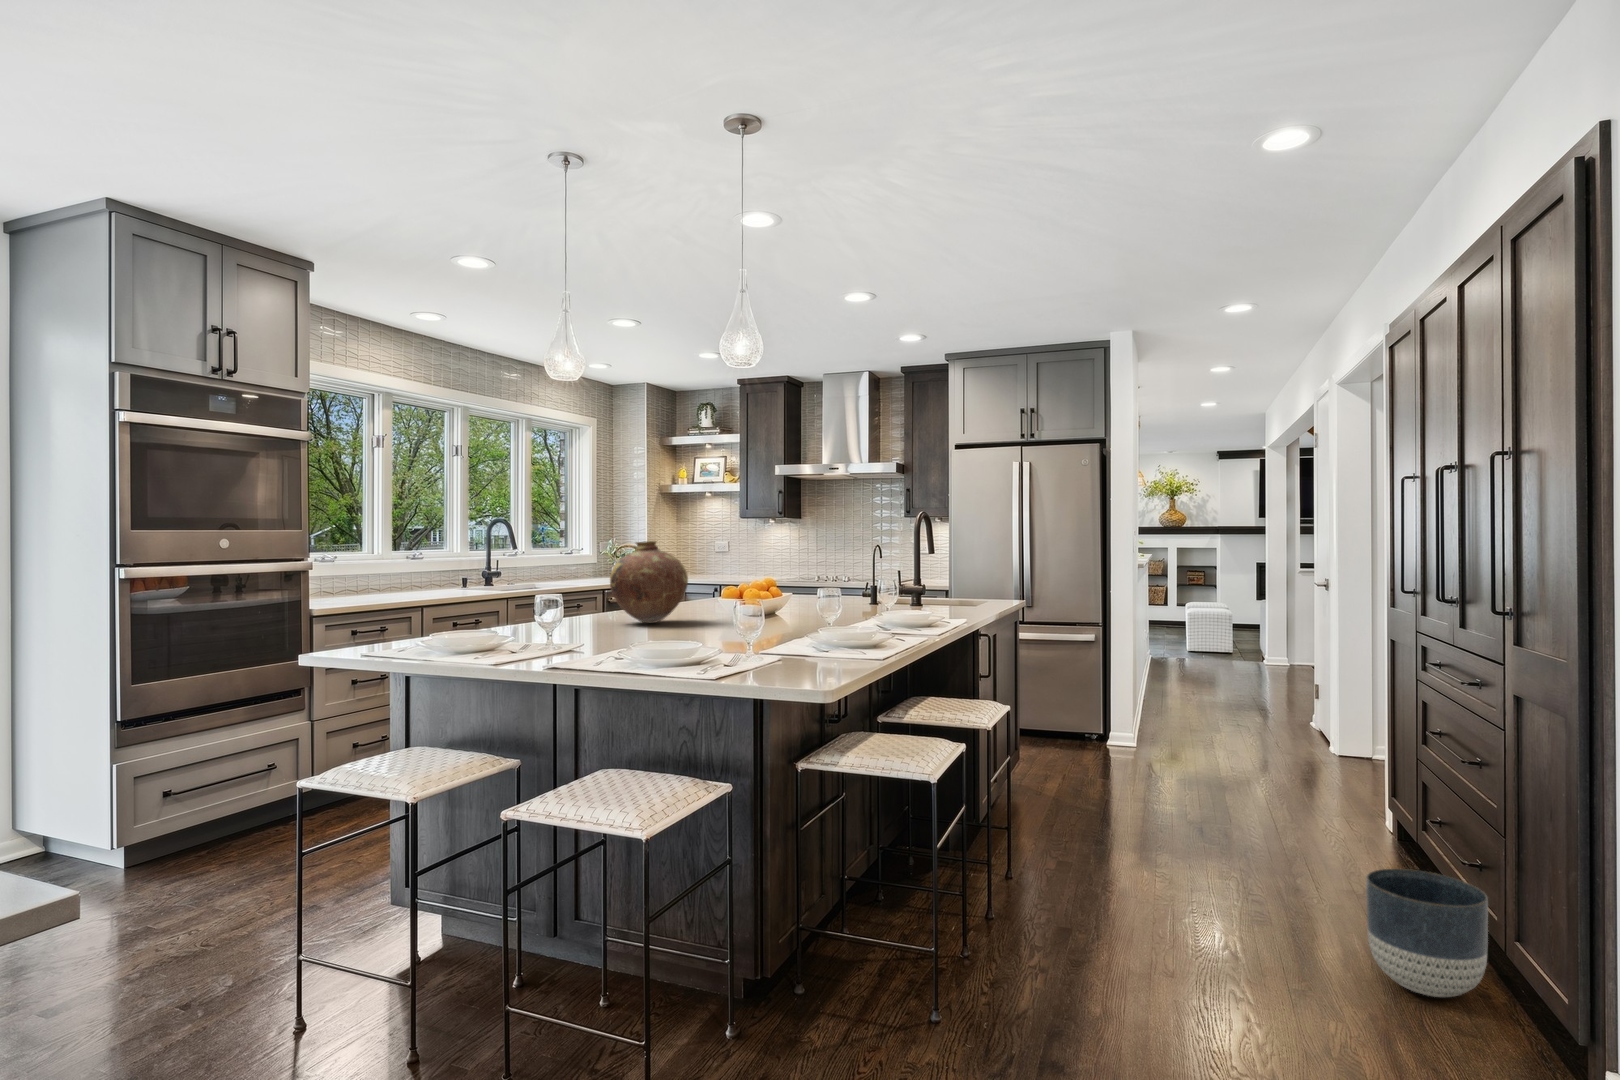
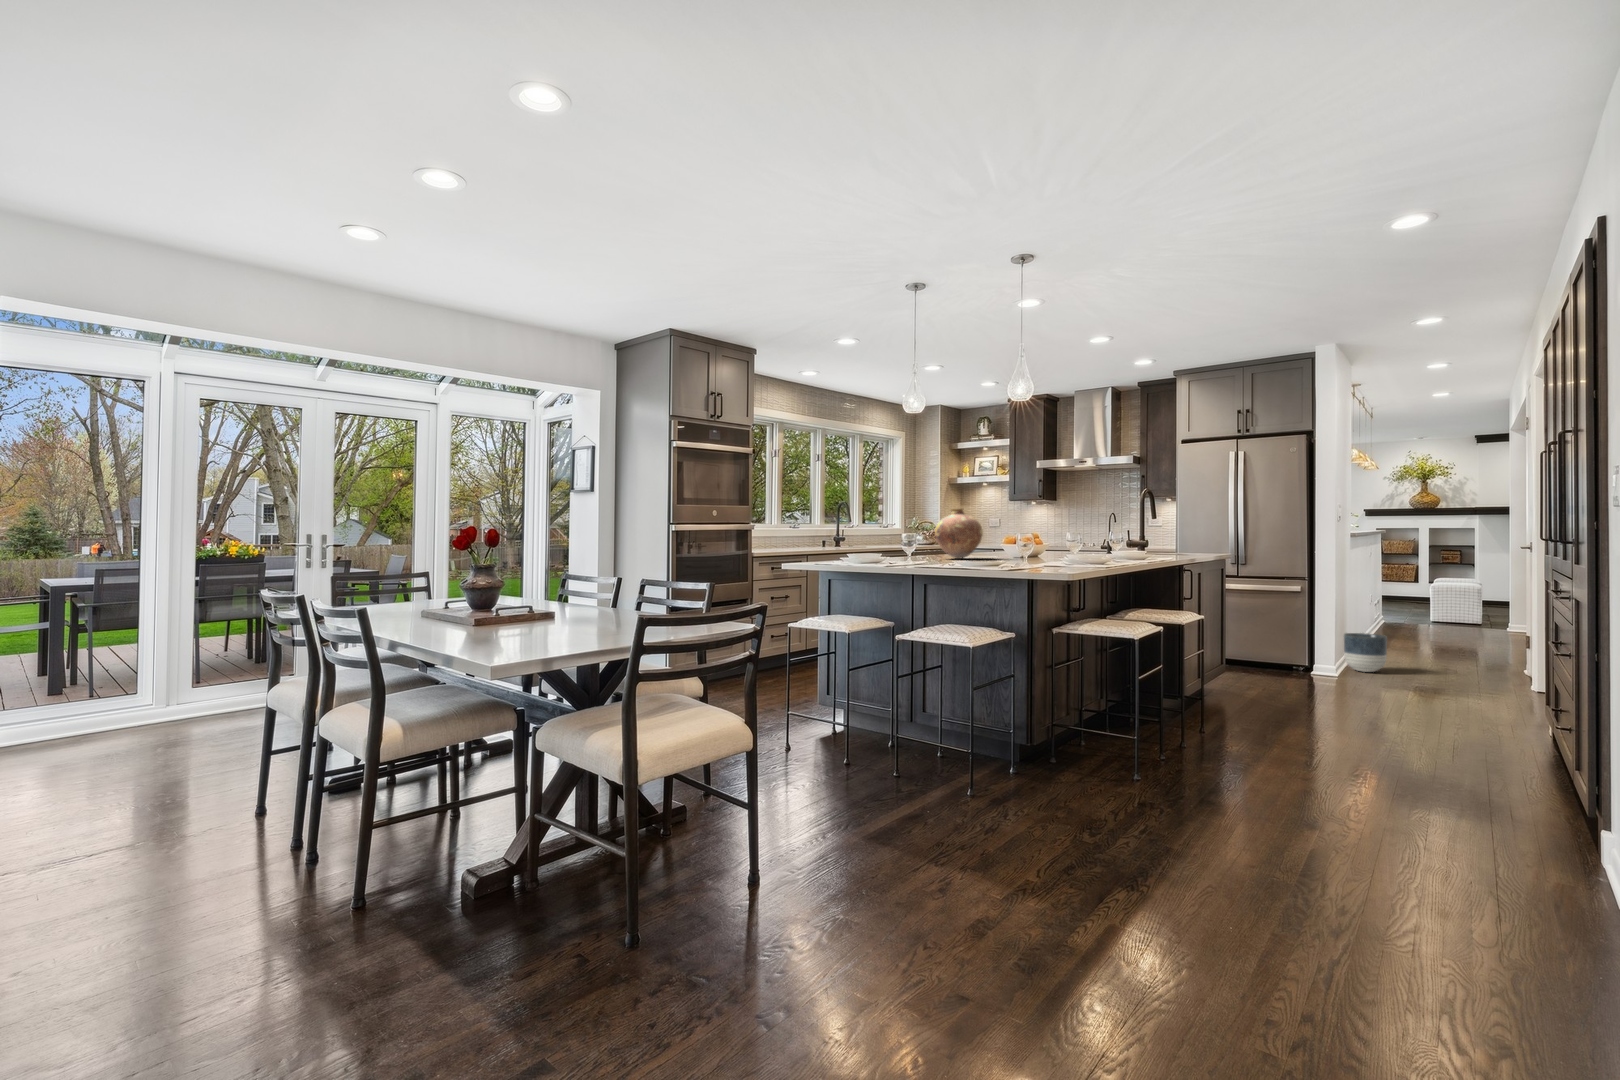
planter: present [1366,869,1488,997] -> present [1344,633,1387,672]

